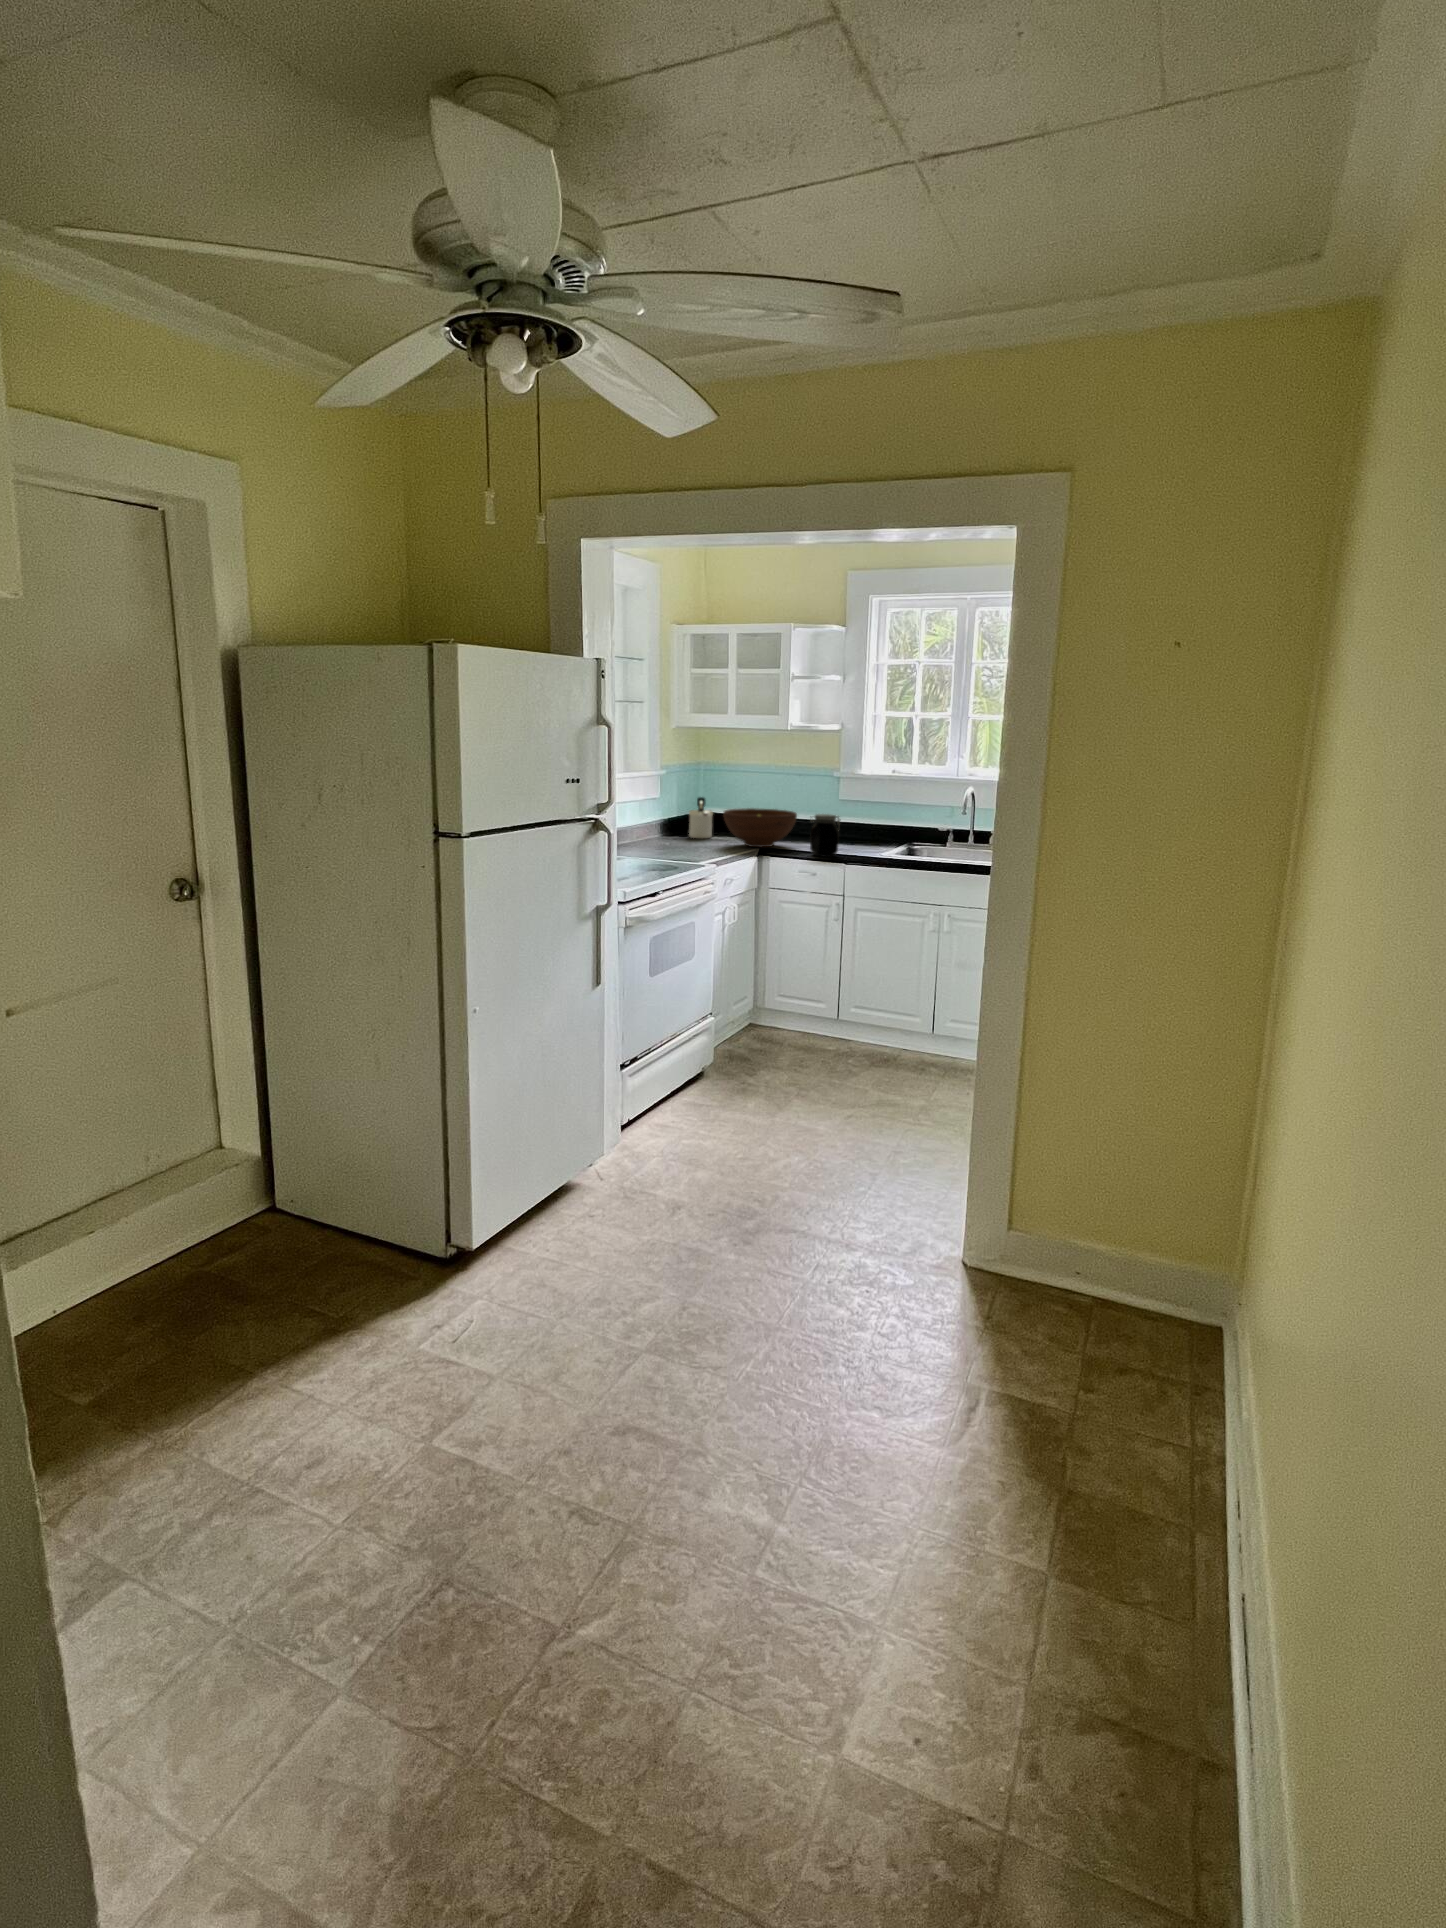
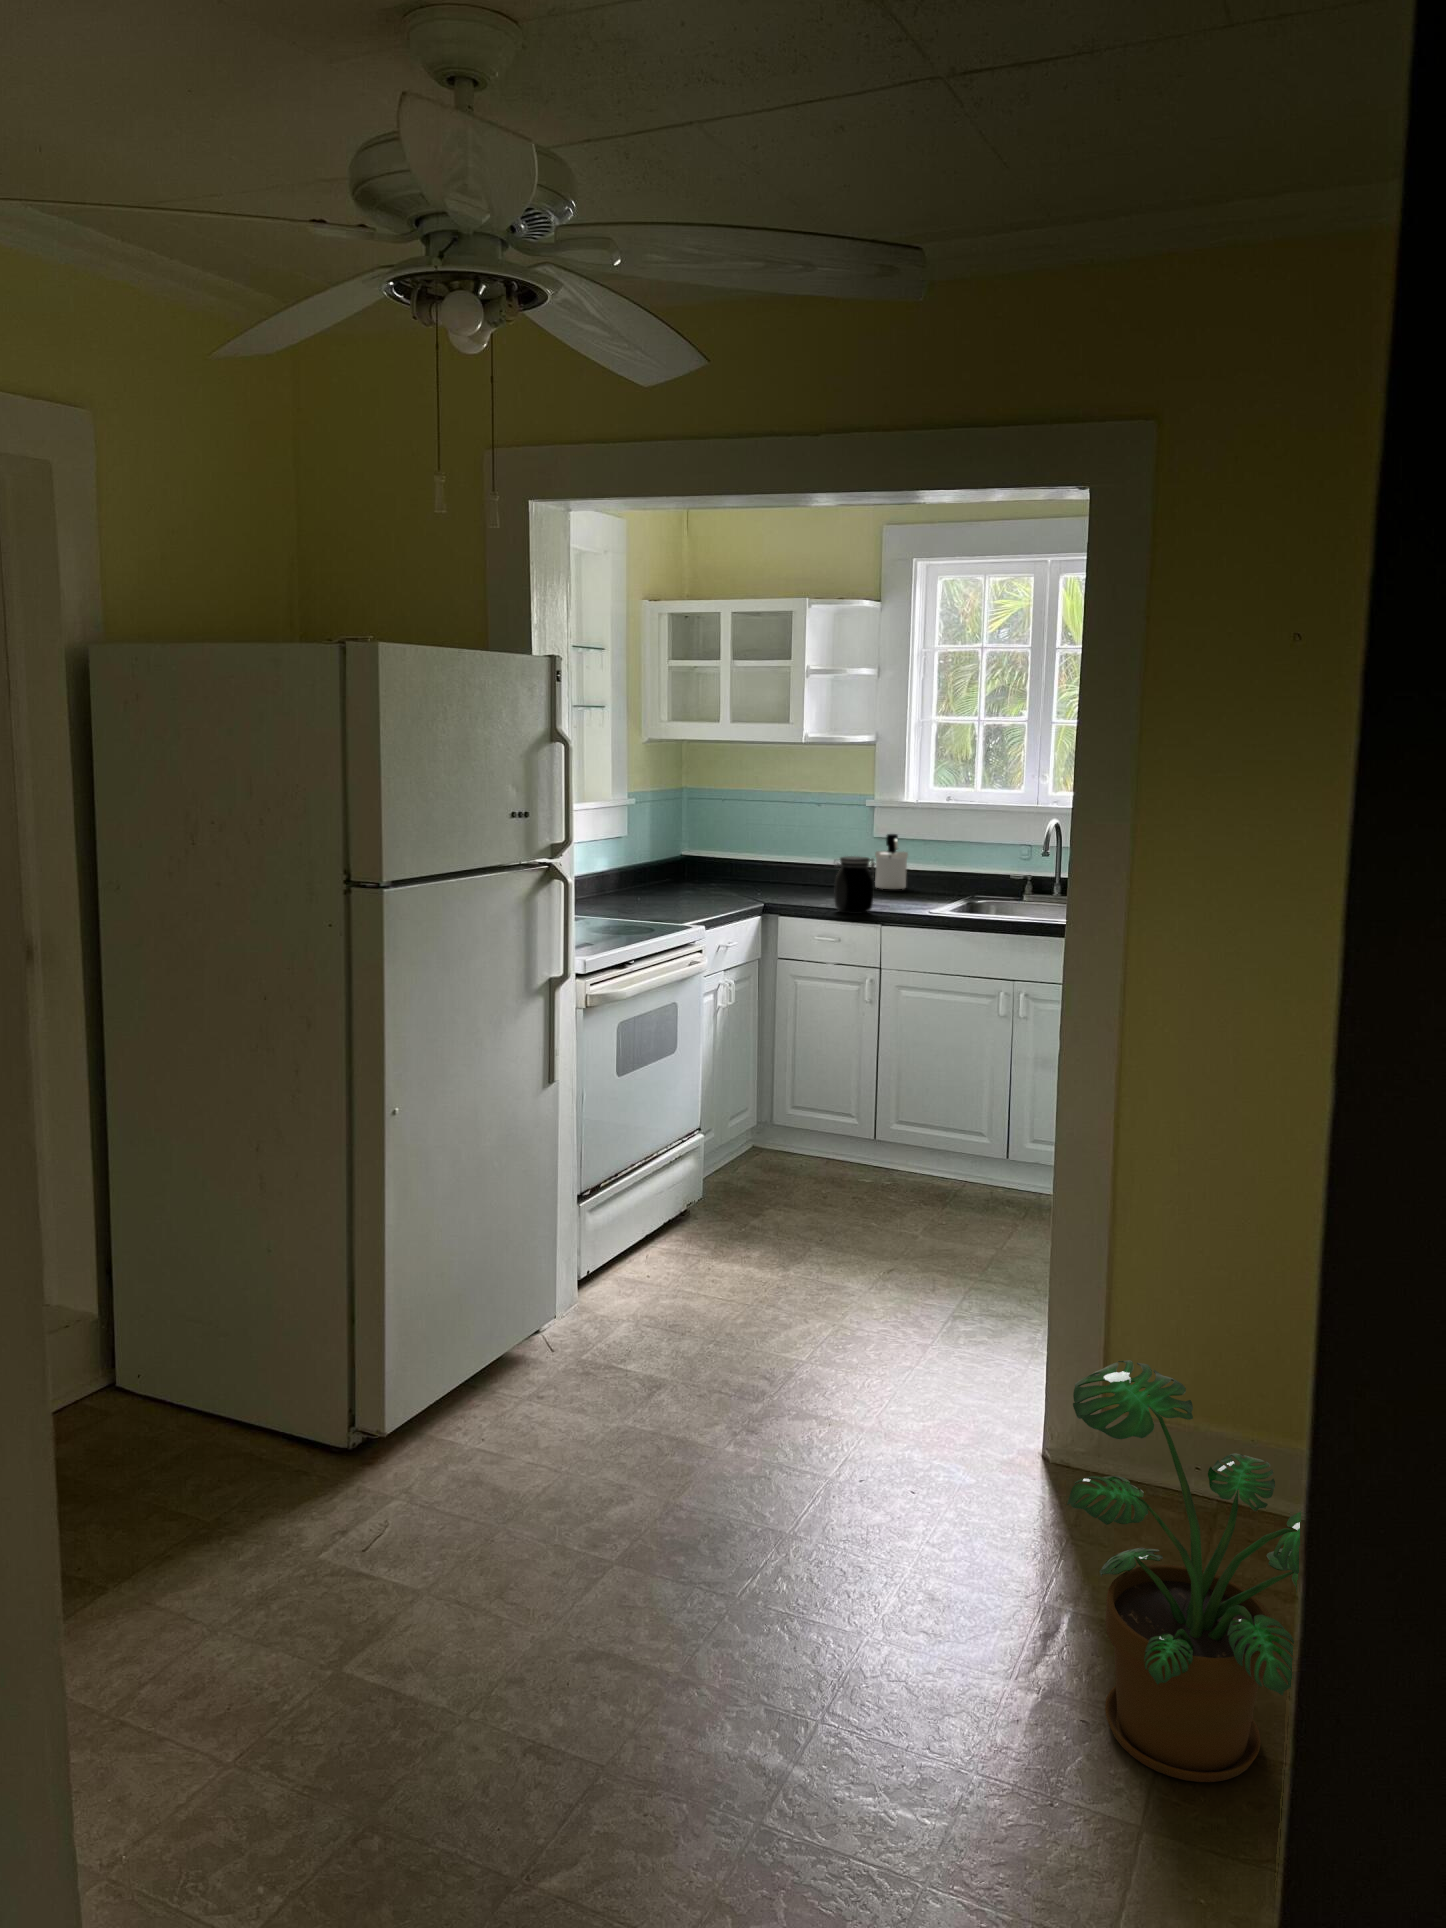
soap dispenser: present [689,797,713,838] -> present [875,834,908,889]
fruit bowl: present [723,808,797,847] -> none [715,849,816,902]
potted plant: none [991,1206,1251,1535] -> present [1067,1360,1301,1782]

